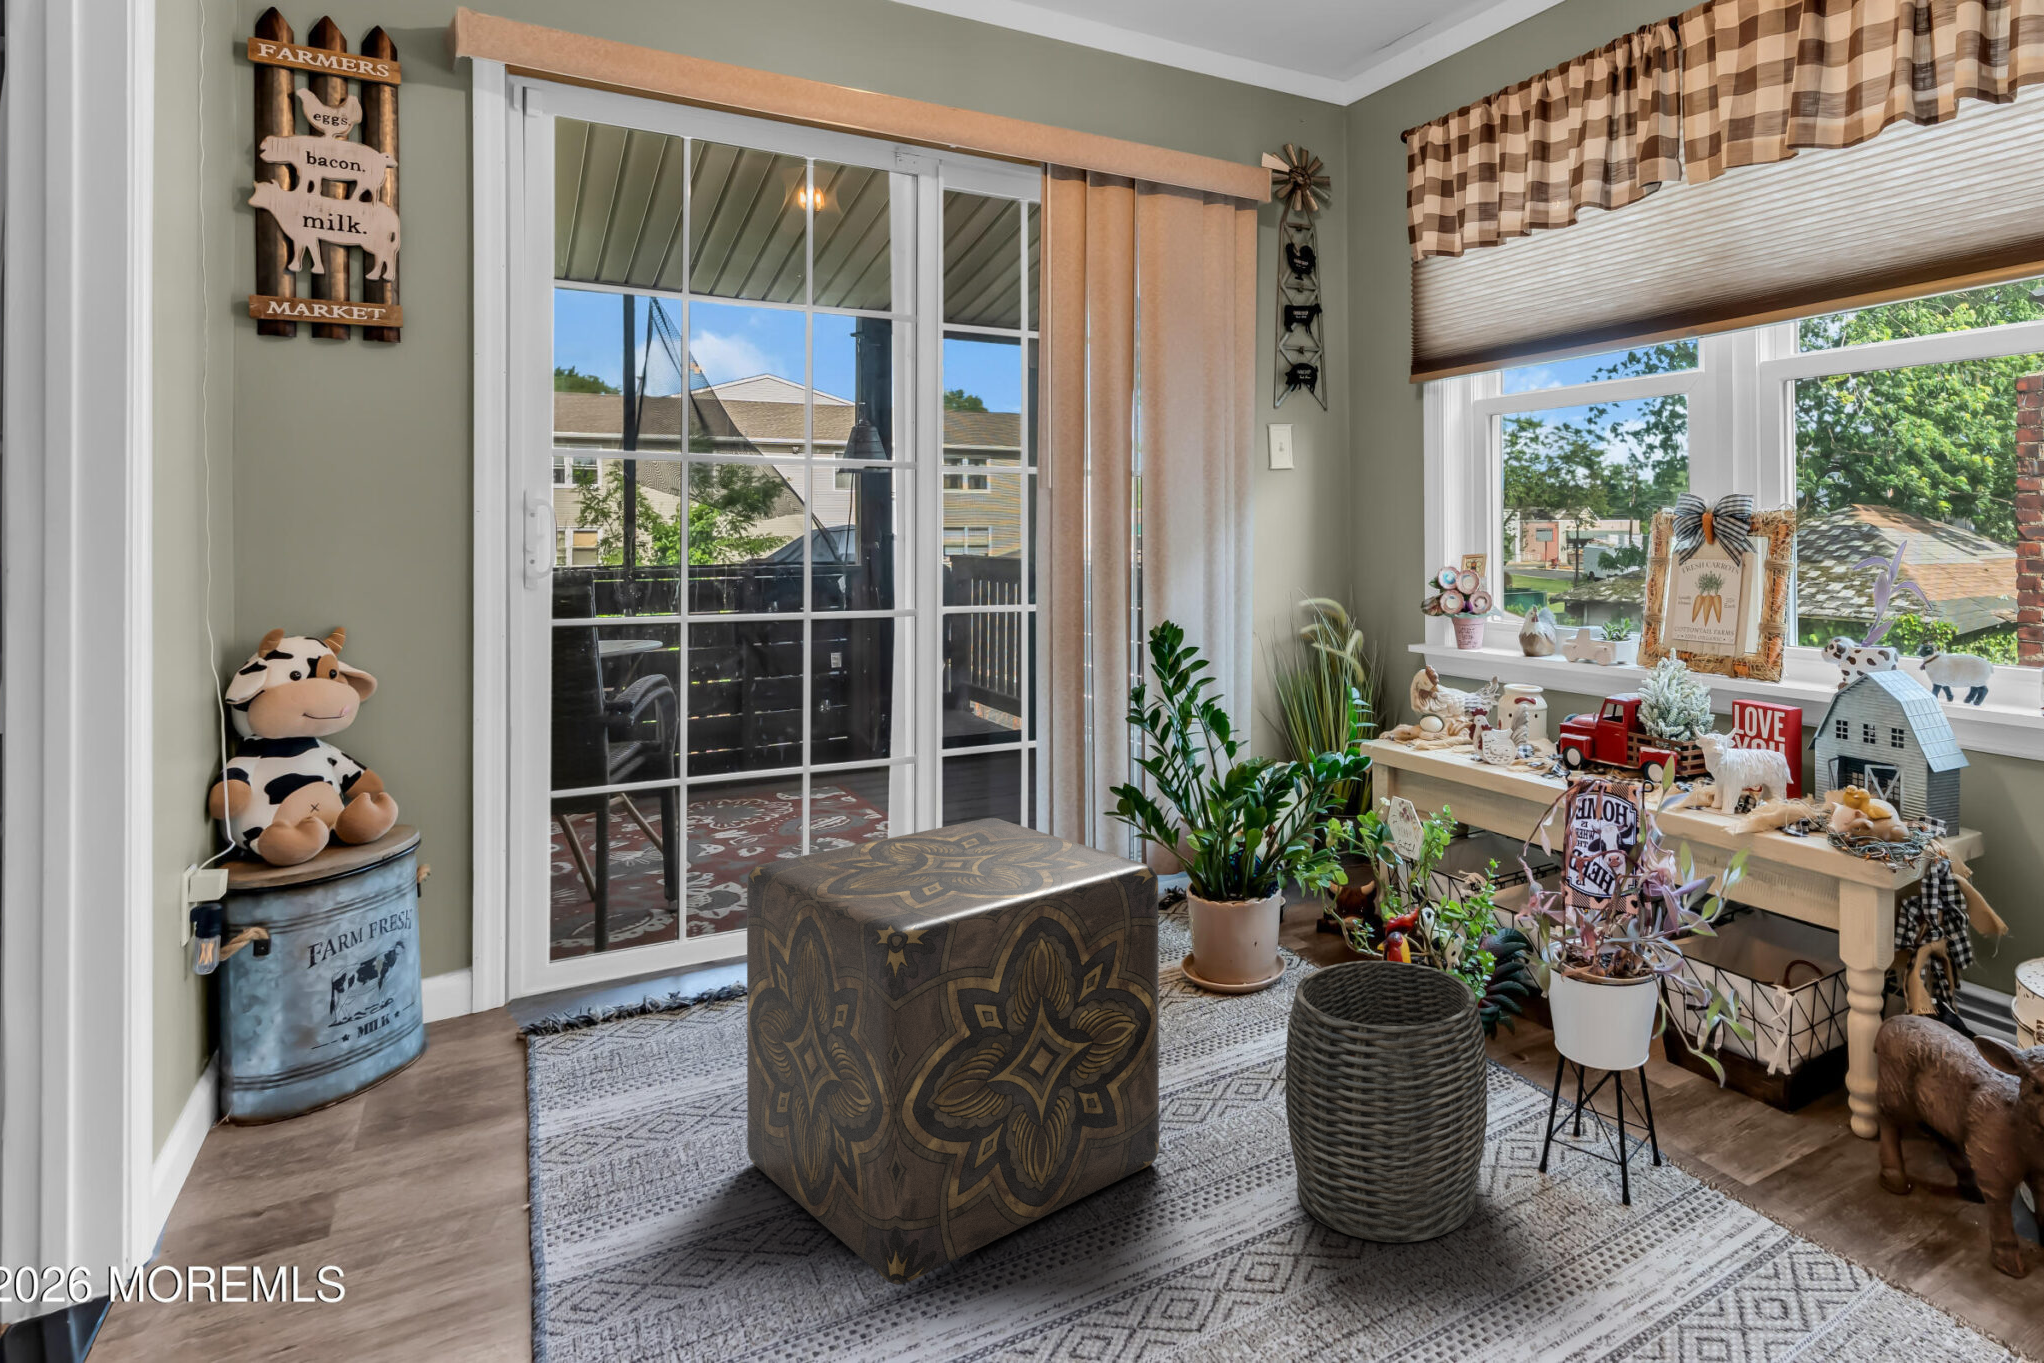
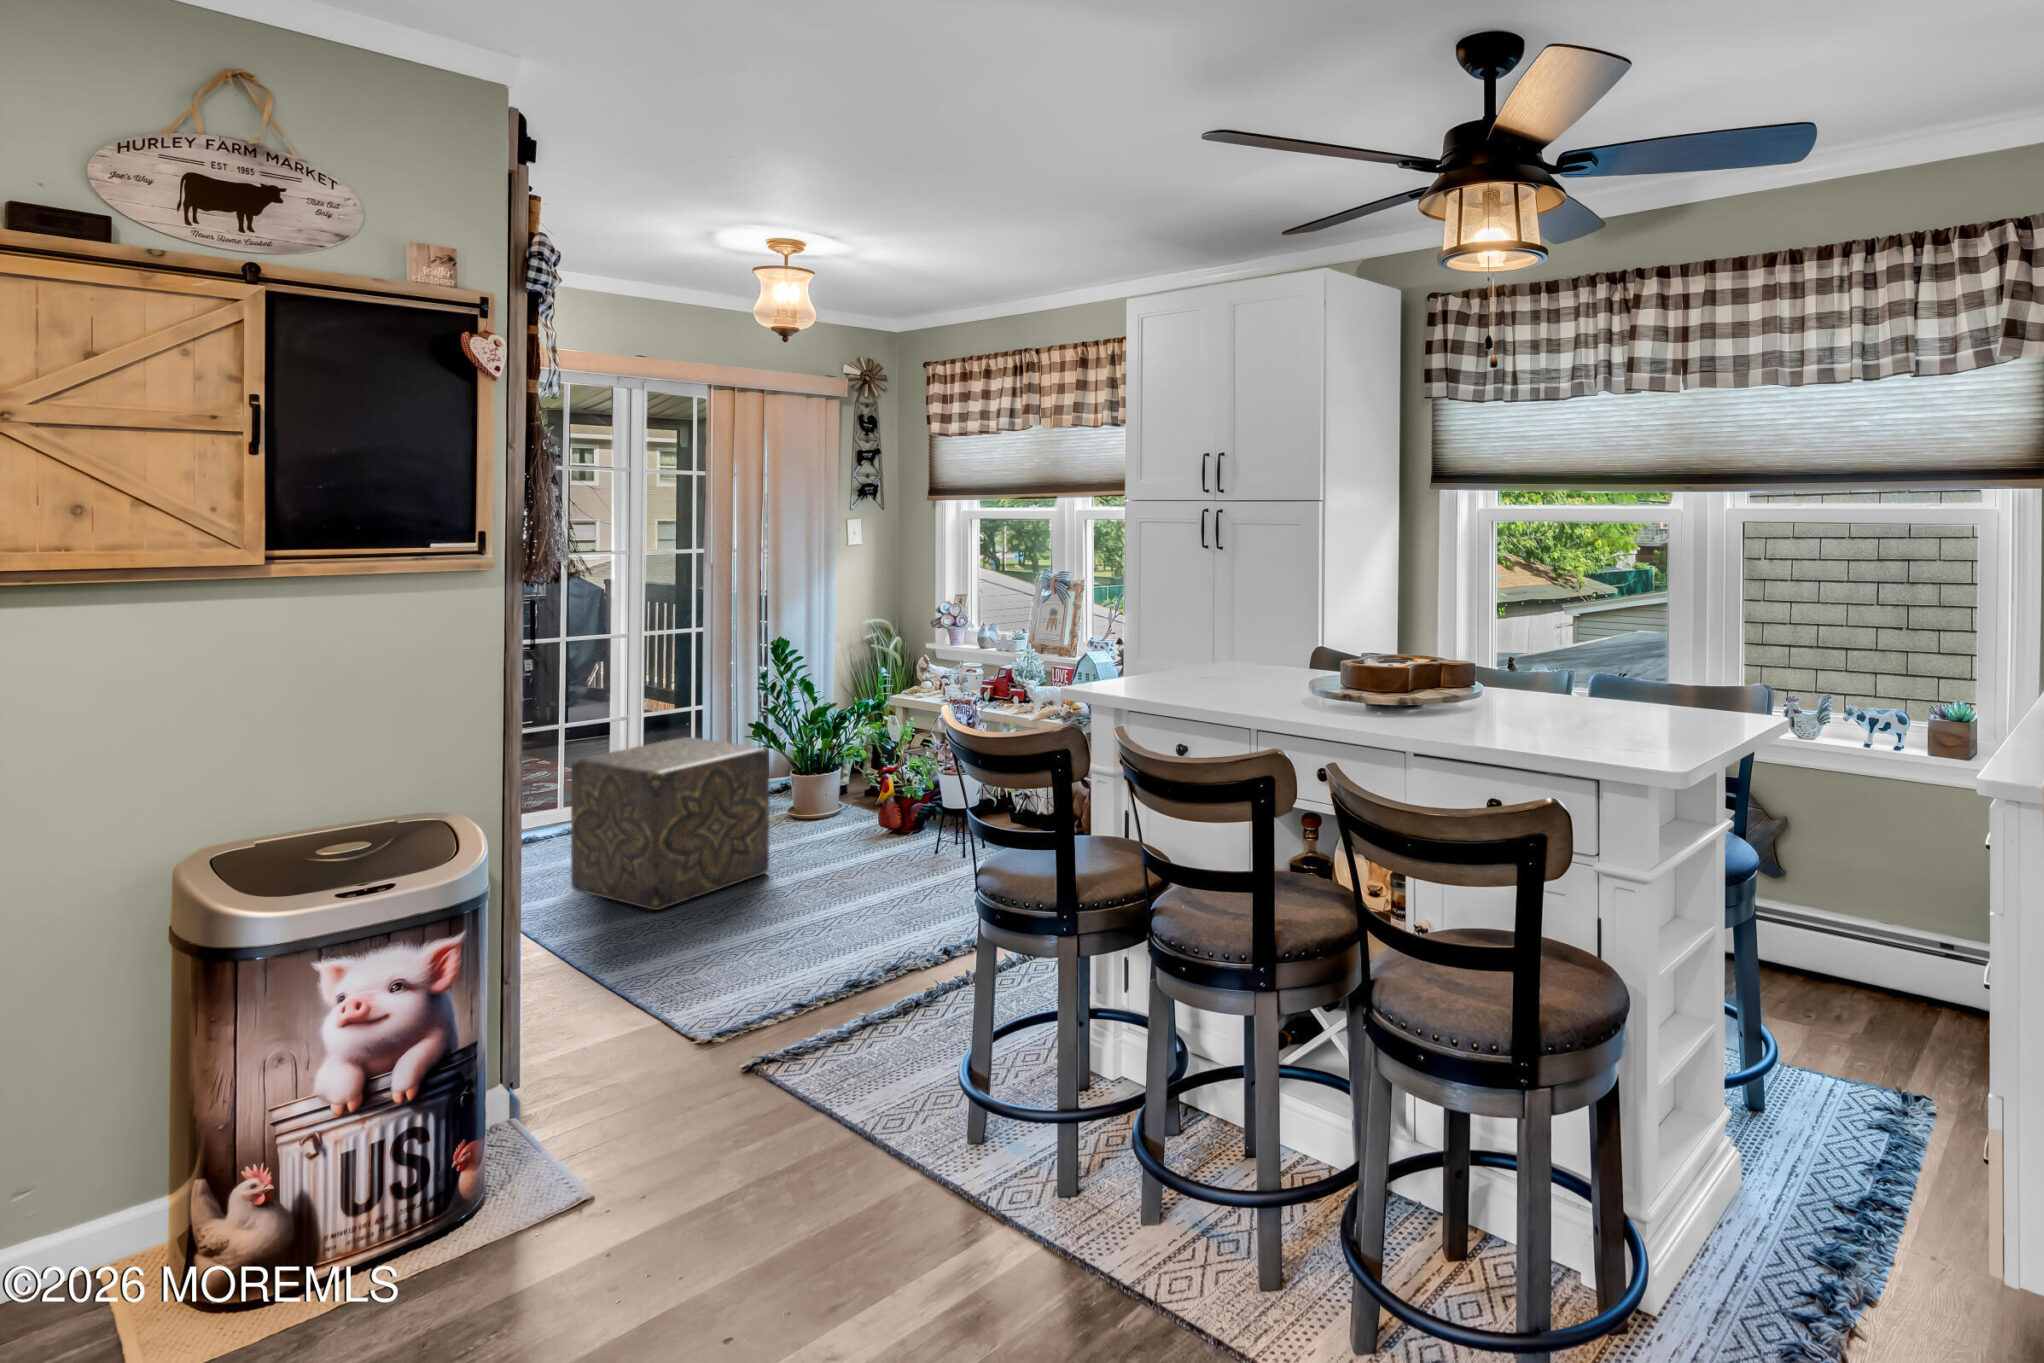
woven basket: present [1286,961,1487,1242] -> none [825,783,910,882]

